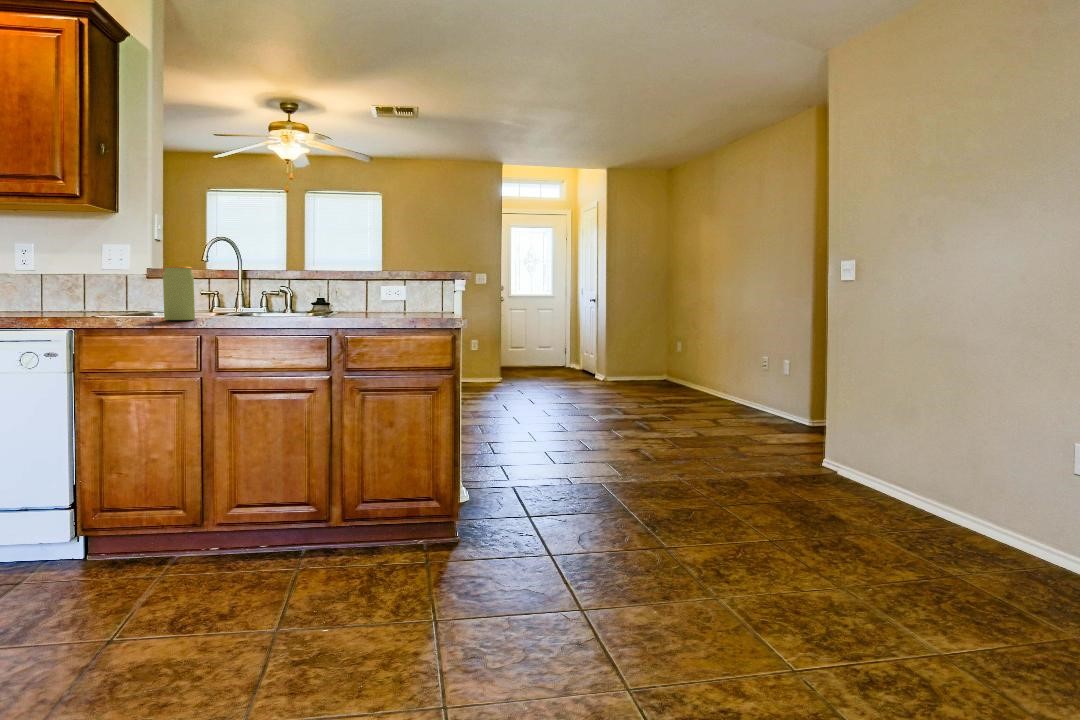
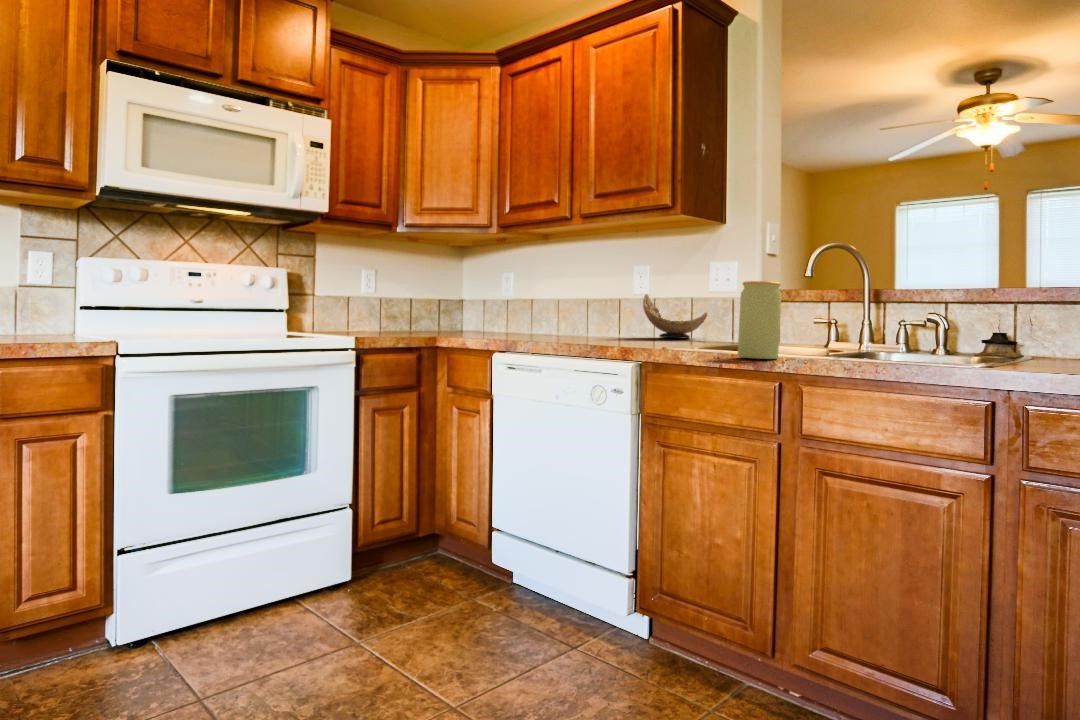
decorative bowl: none [34,271,102,309] -> present [643,294,707,339]

